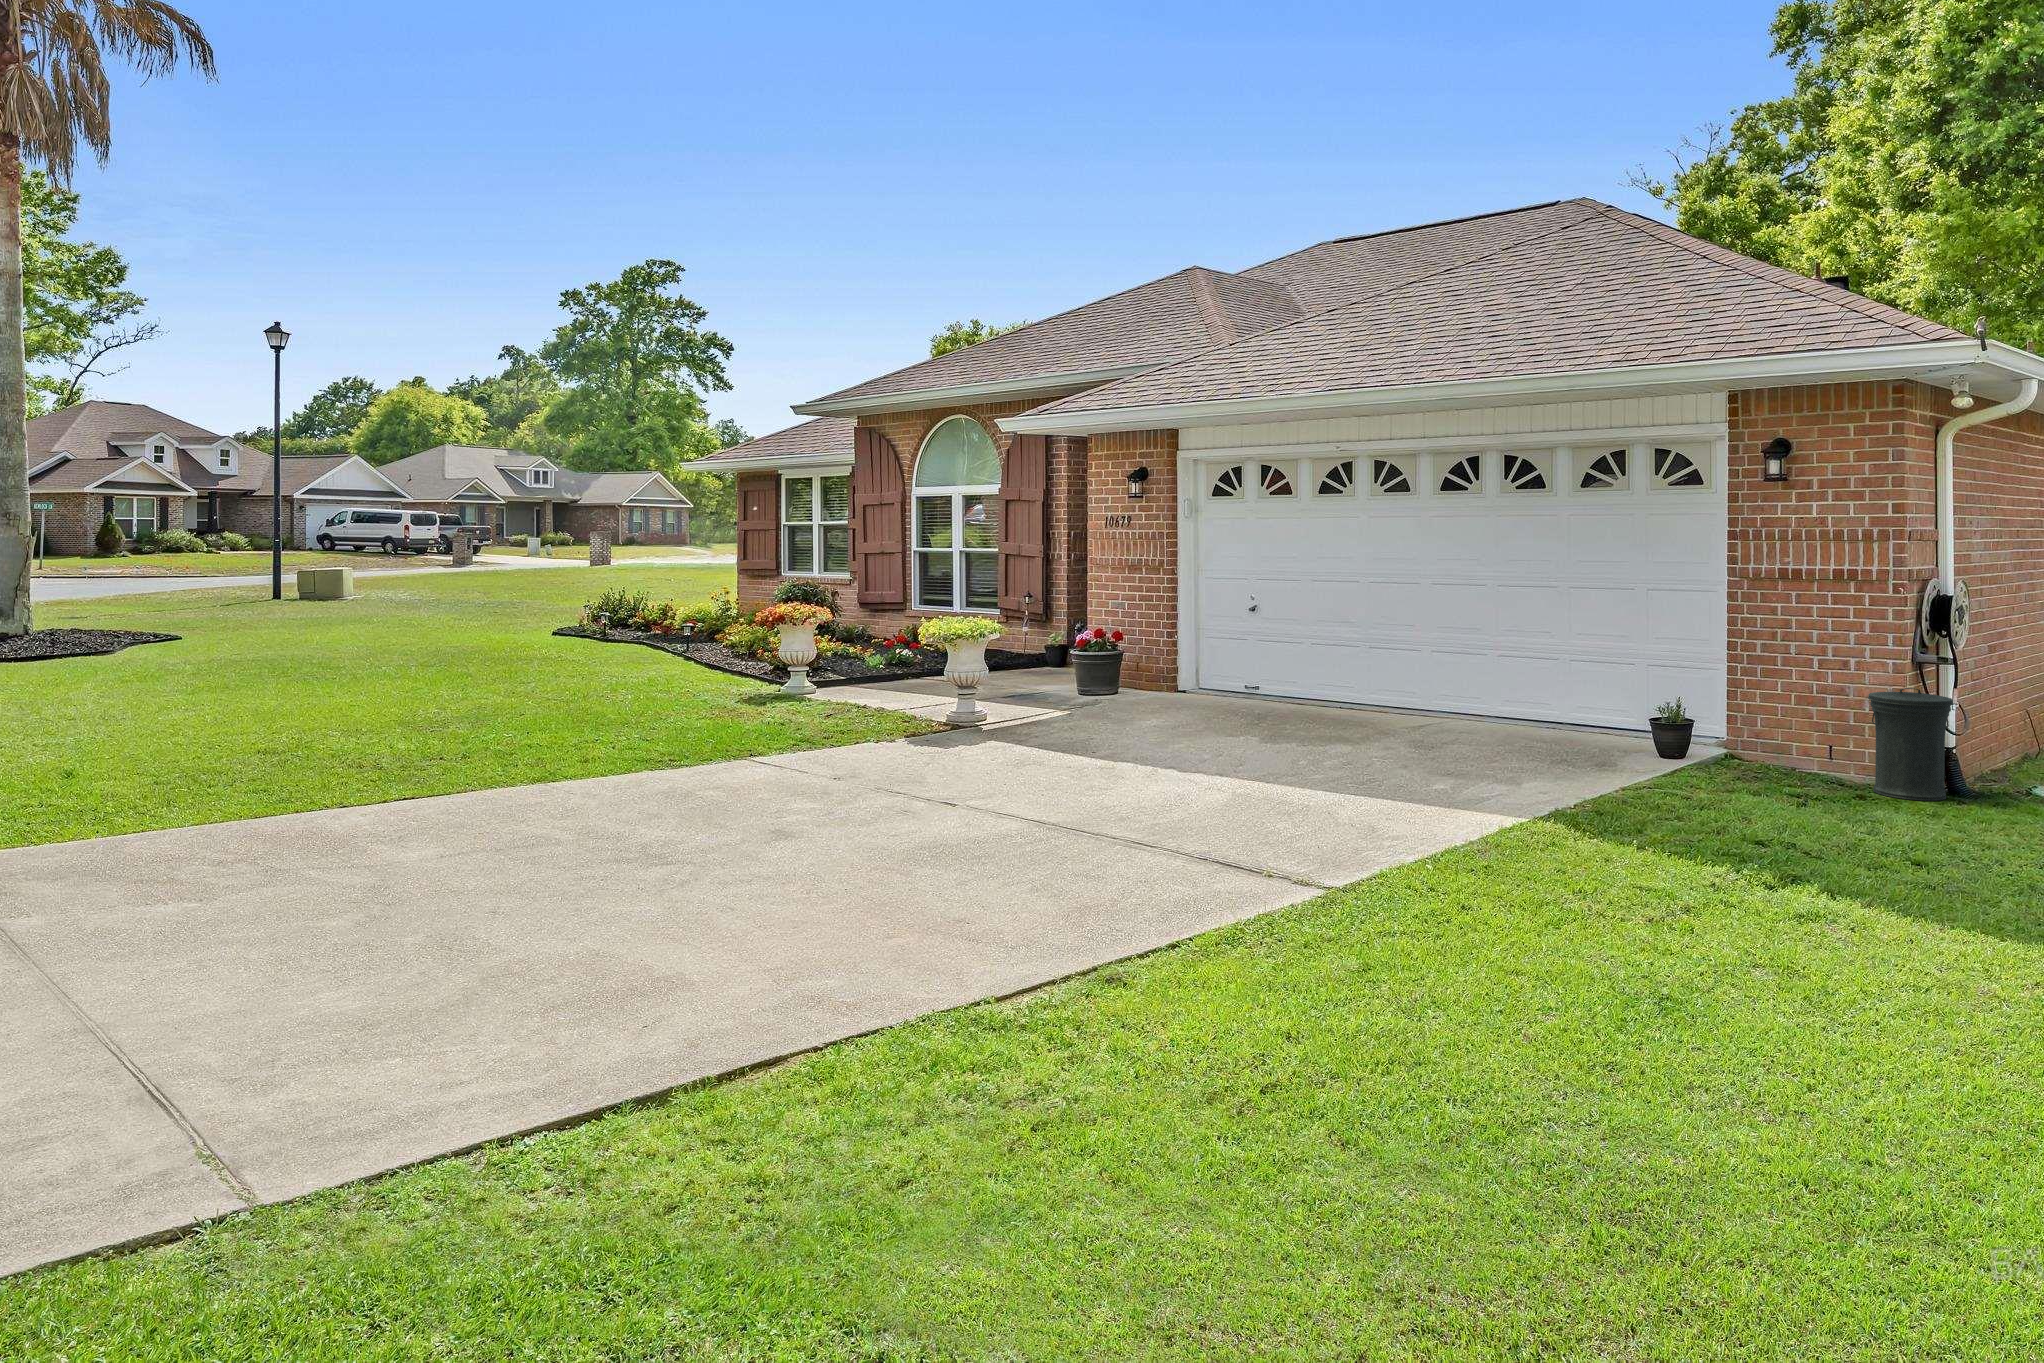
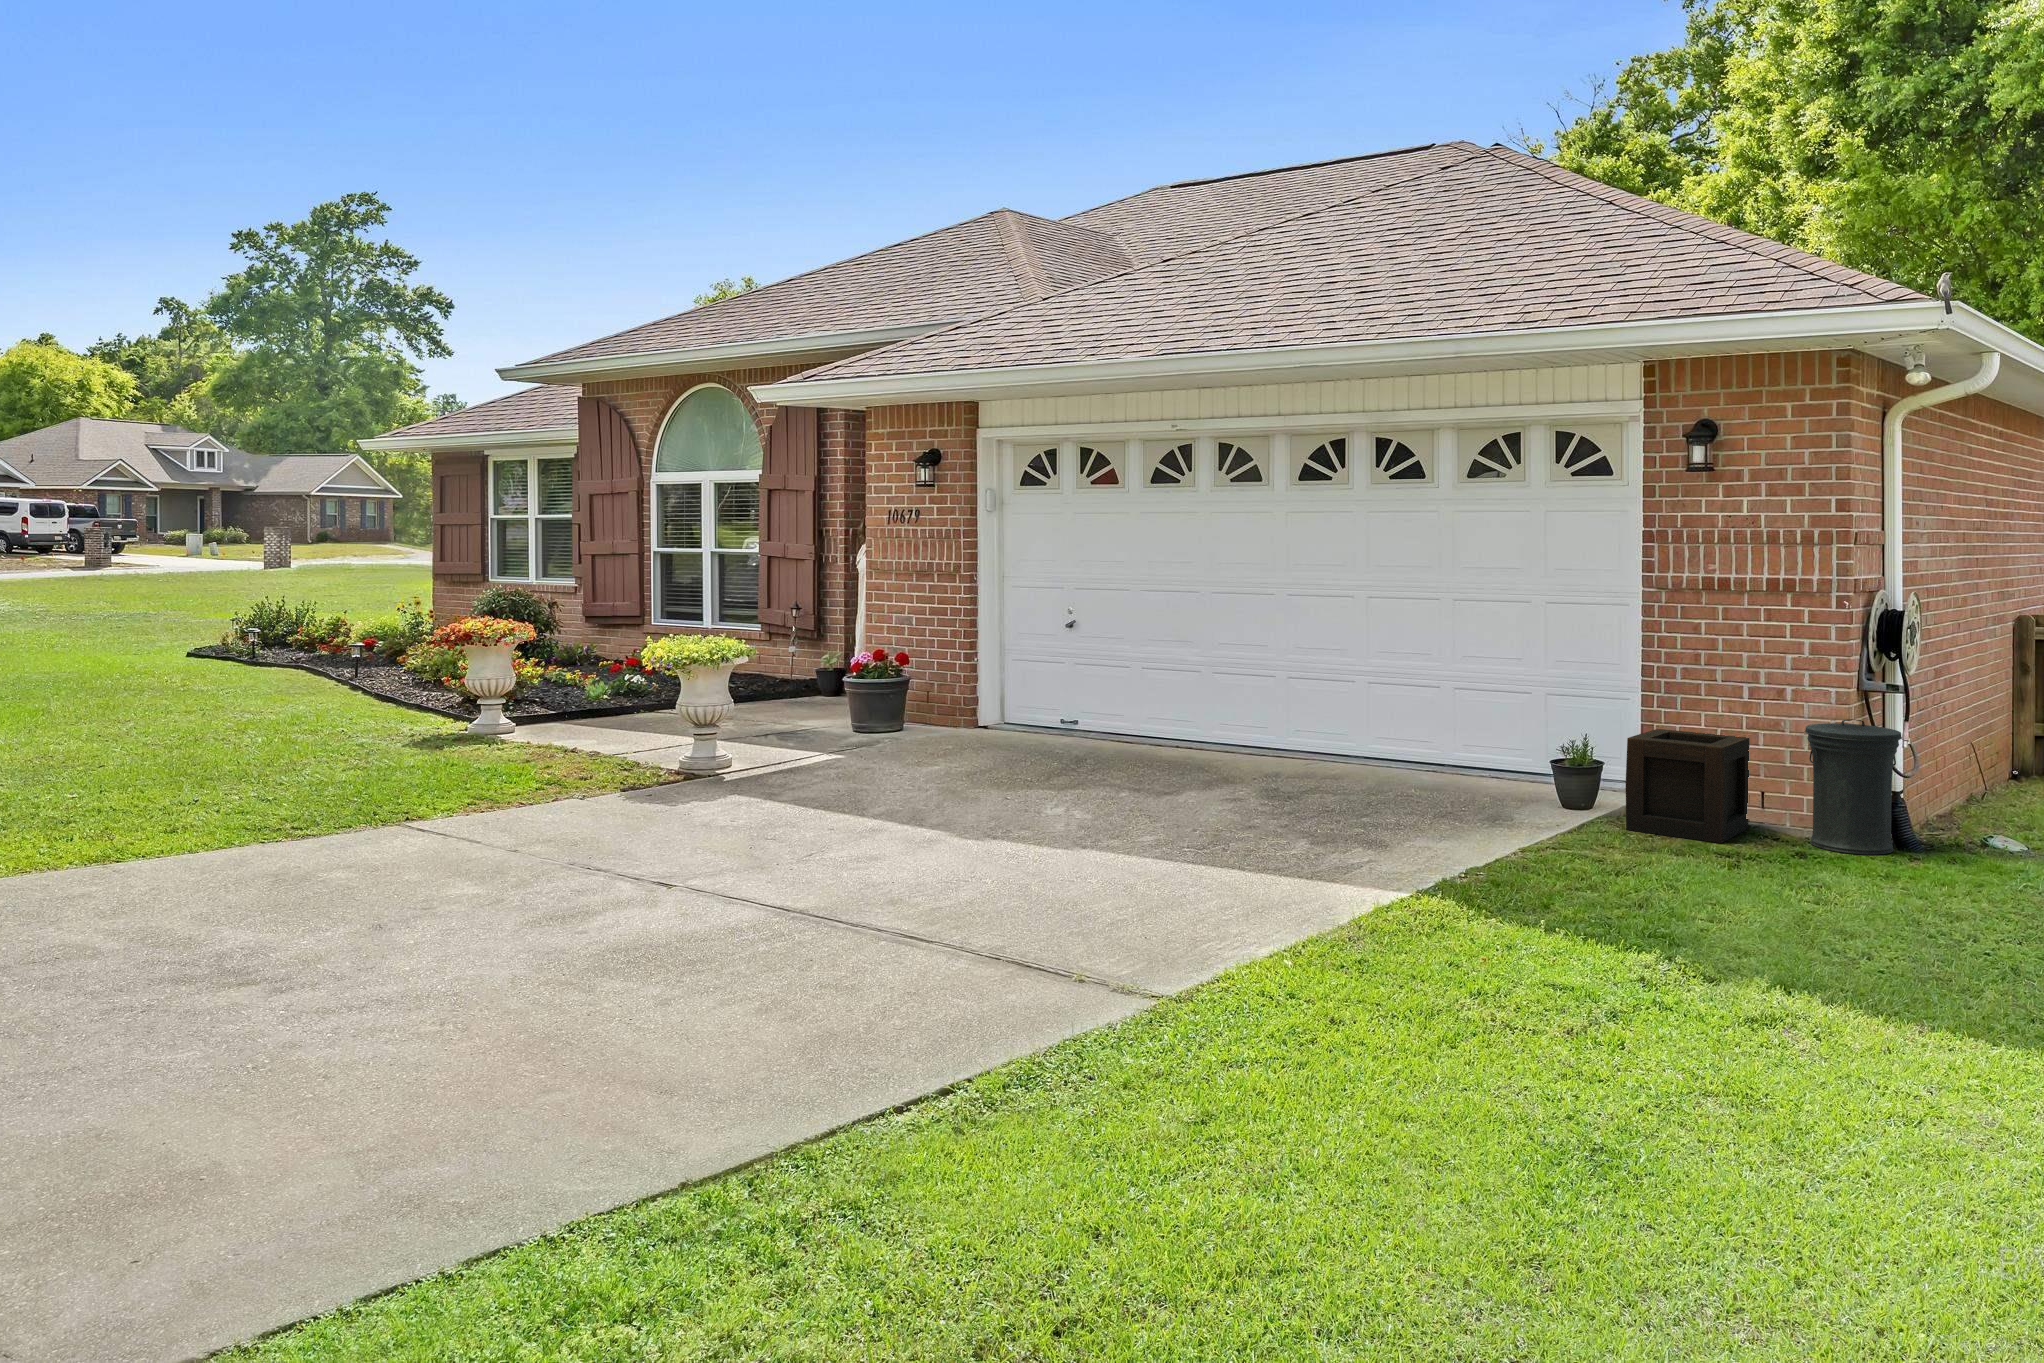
wooden crate: none [1712,695,1822,789] -> present [1626,729,1749,843]

